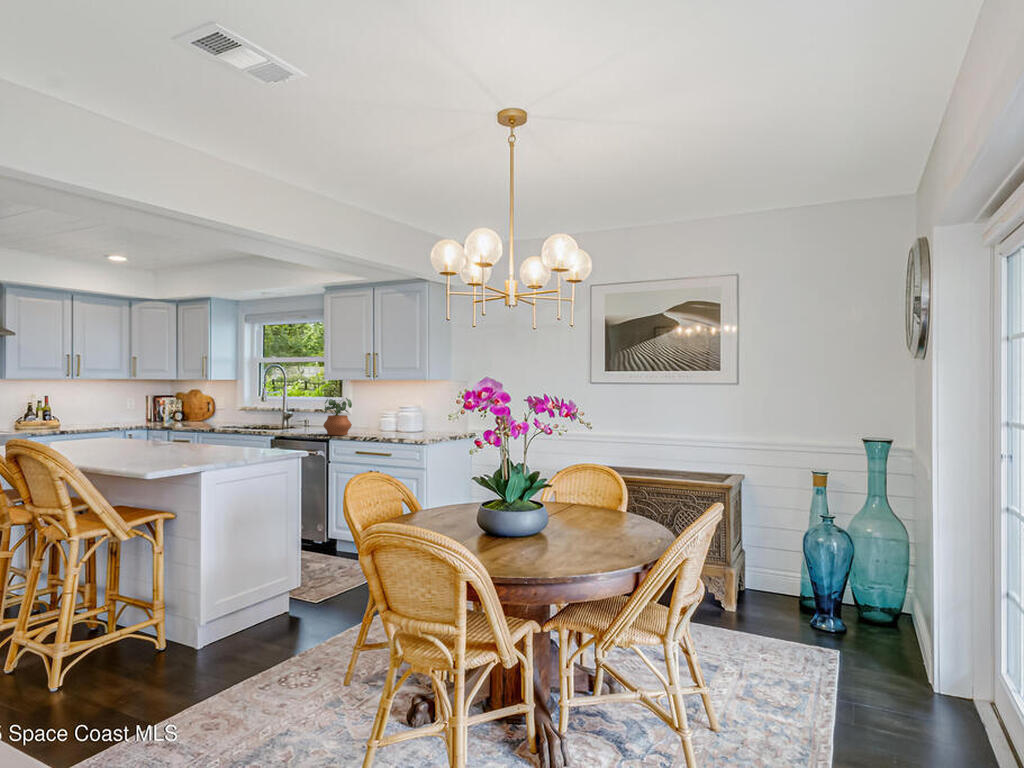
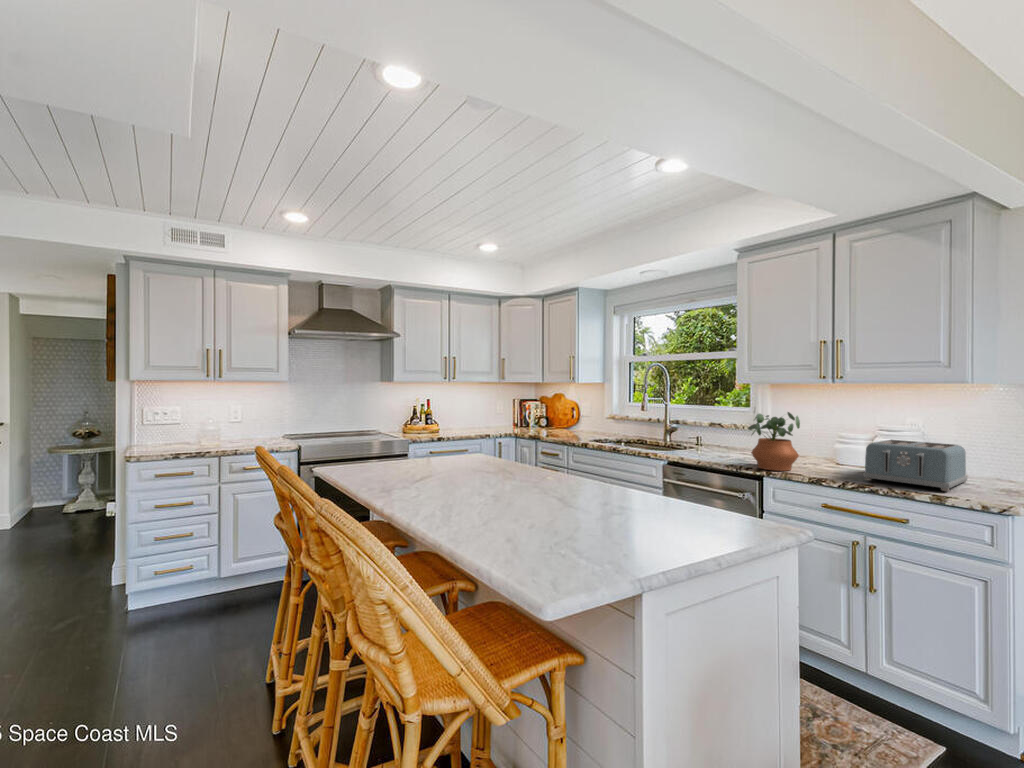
toaster: none [378,412,433,437] -> present [863,439,967,491]

